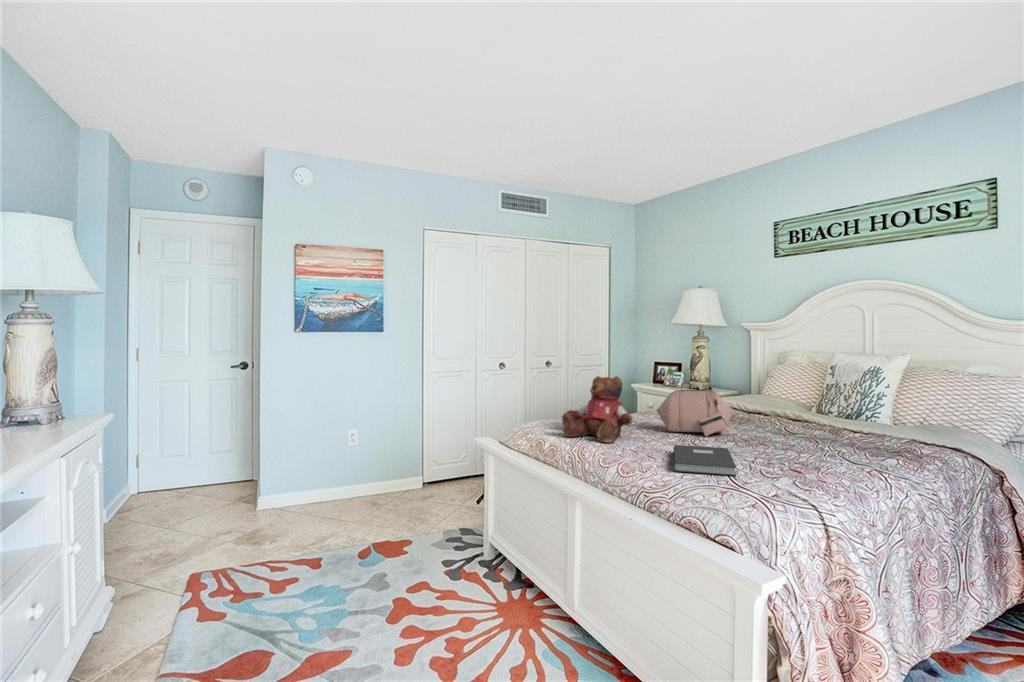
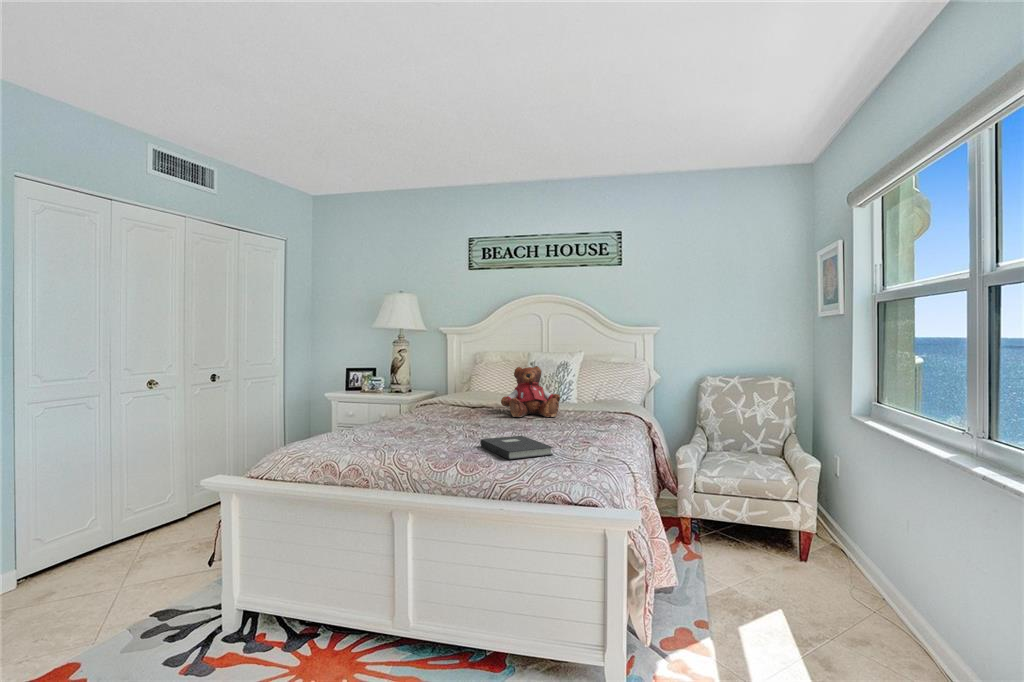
handbag: present [657,371,734,436] -> none [433,367,498,430]
teddy bear: present [562,376,633,442] -> present [501,366,560,417]

